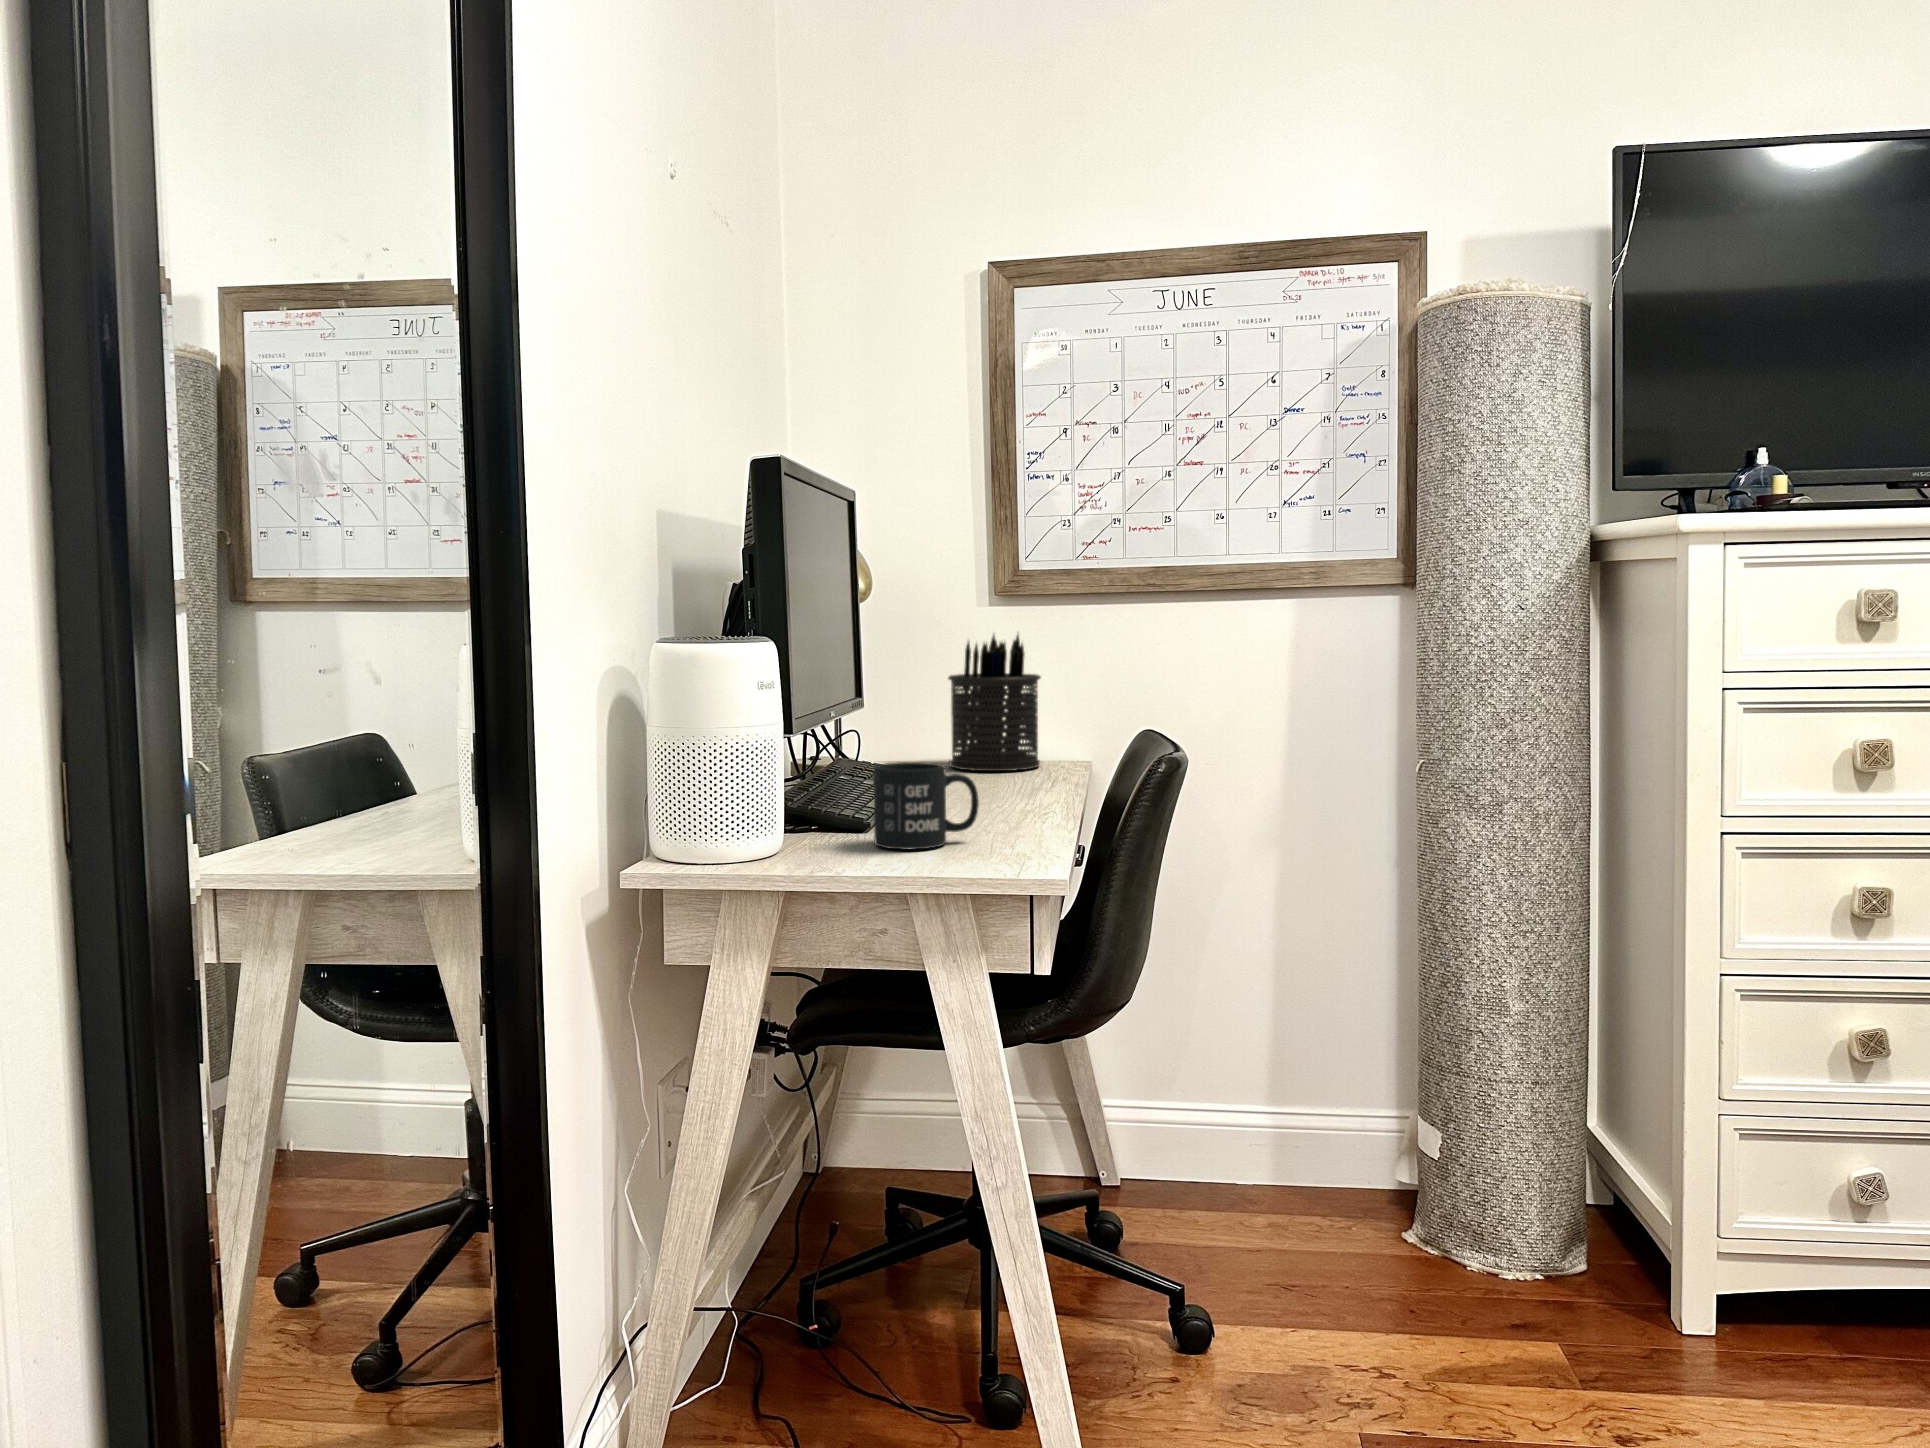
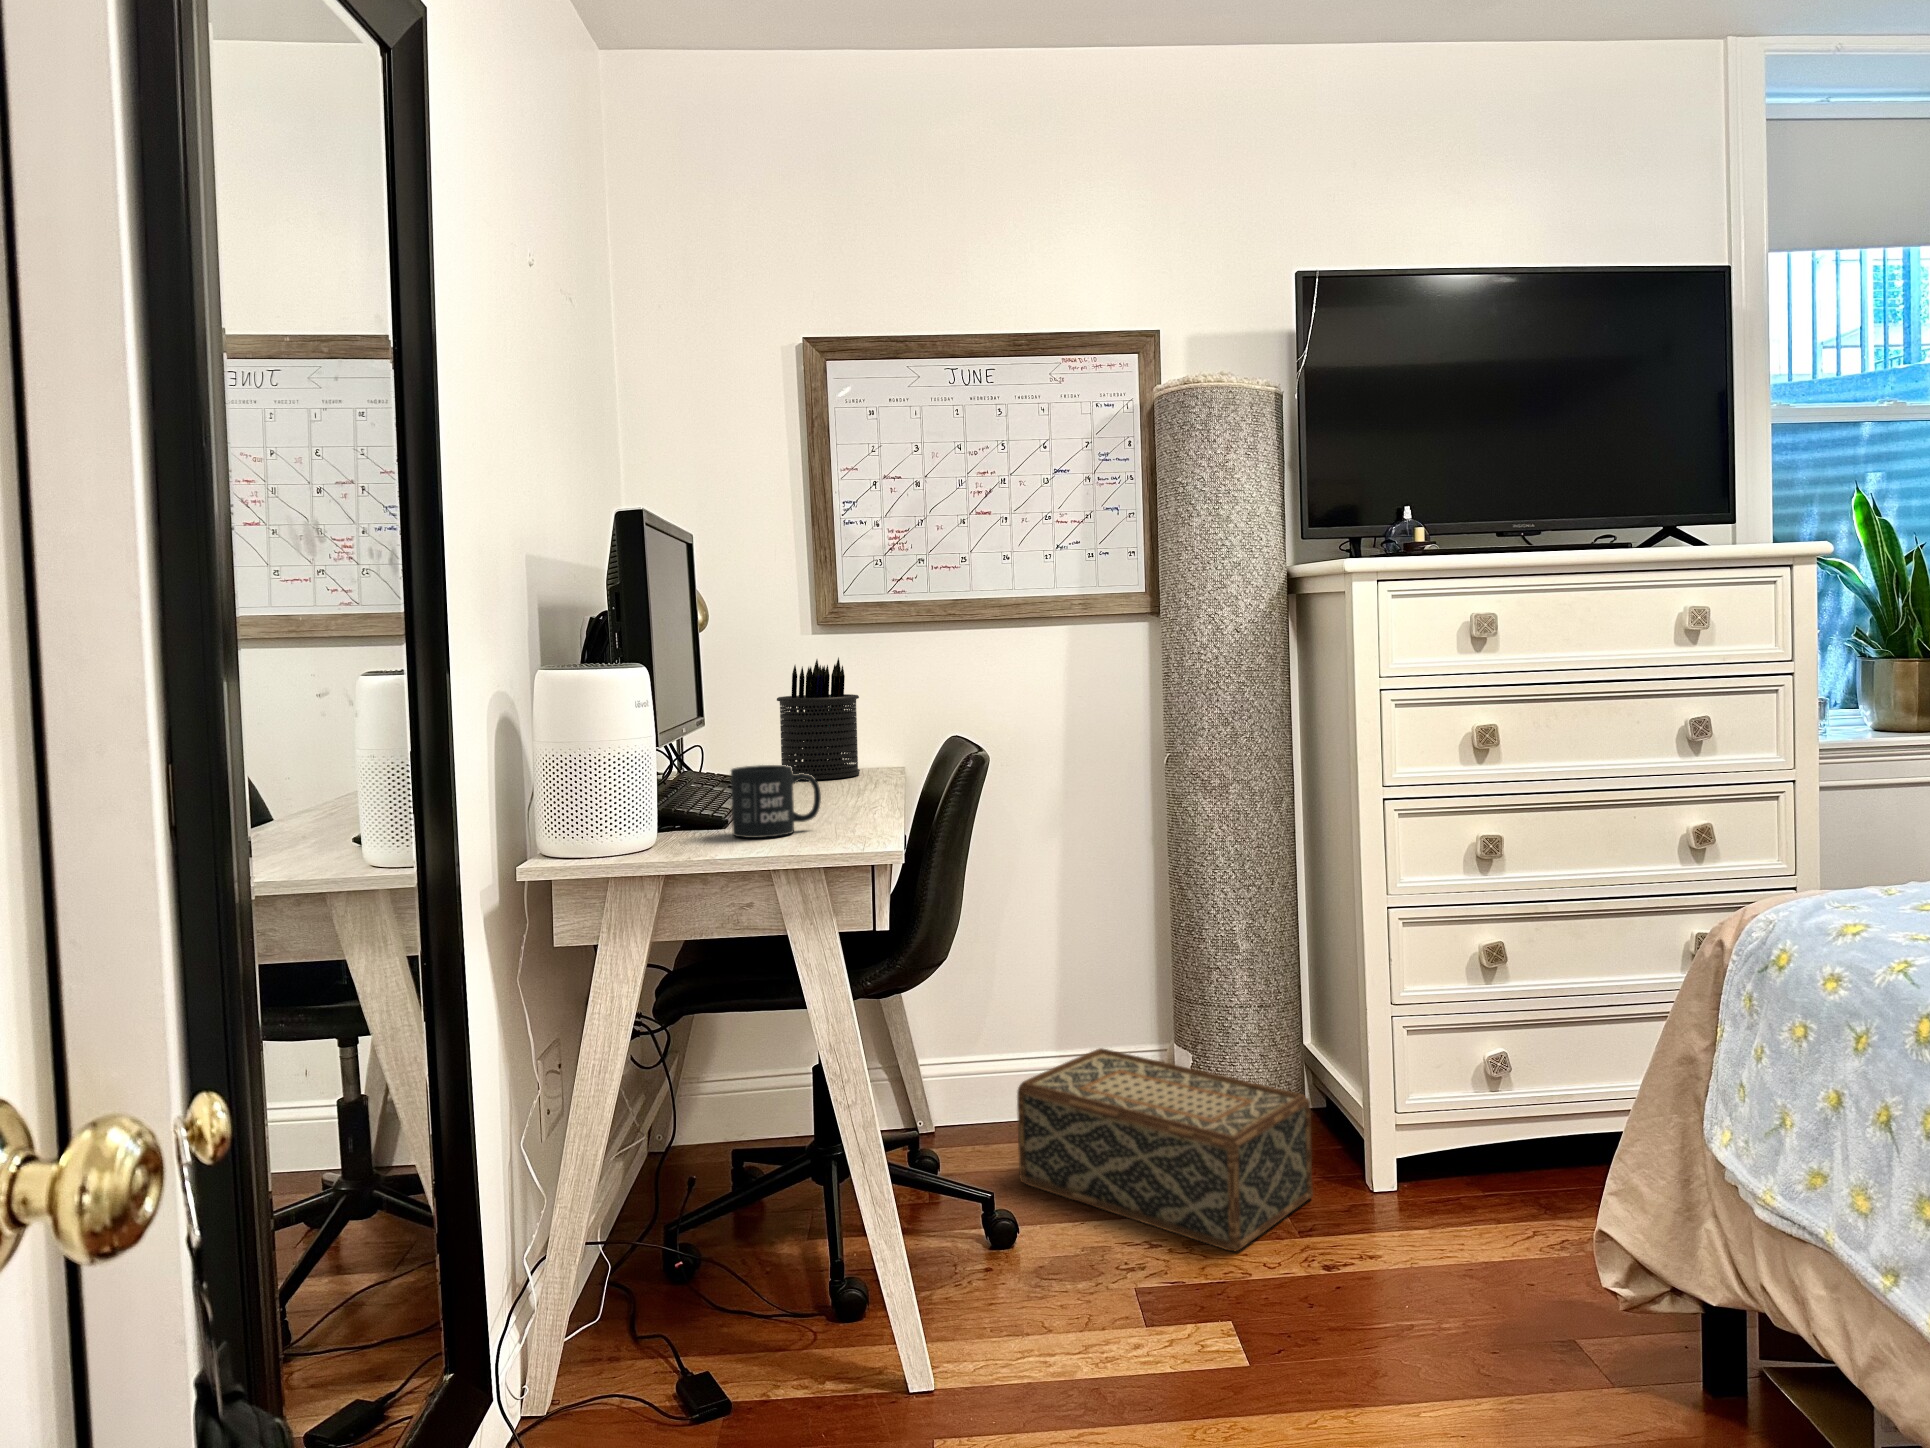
woven basket: none [1215,1108,1601,1403] -> present [1017,1048,1313,1251]

